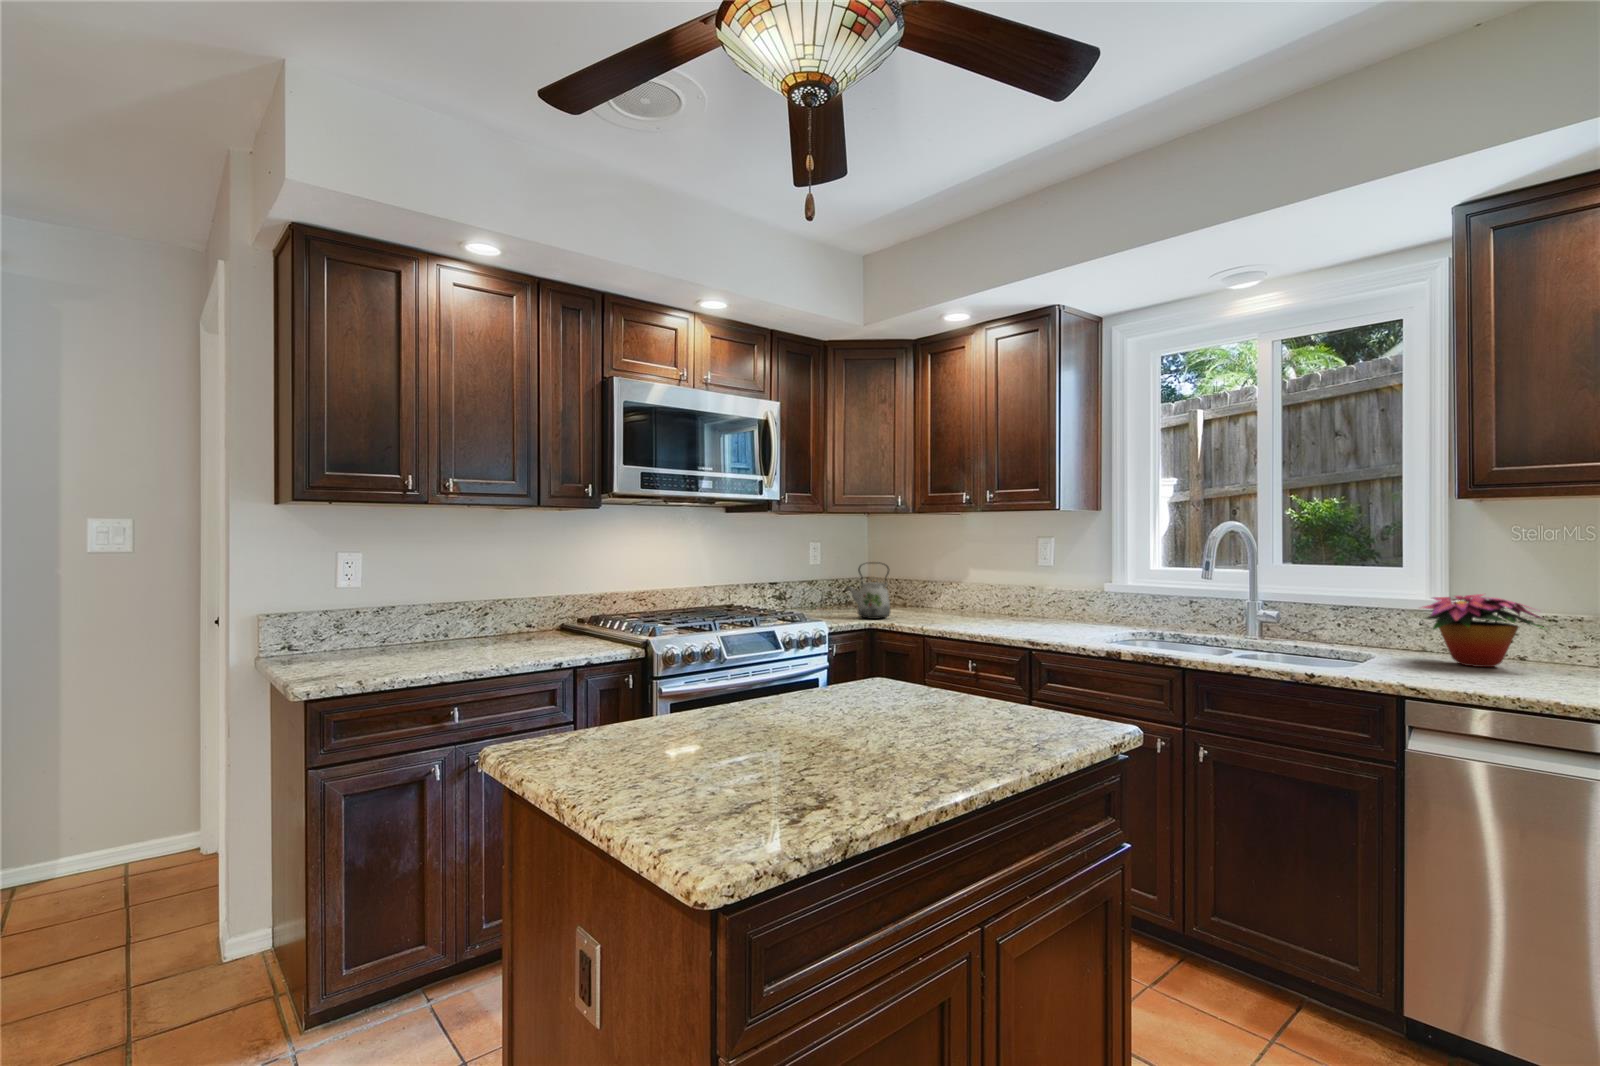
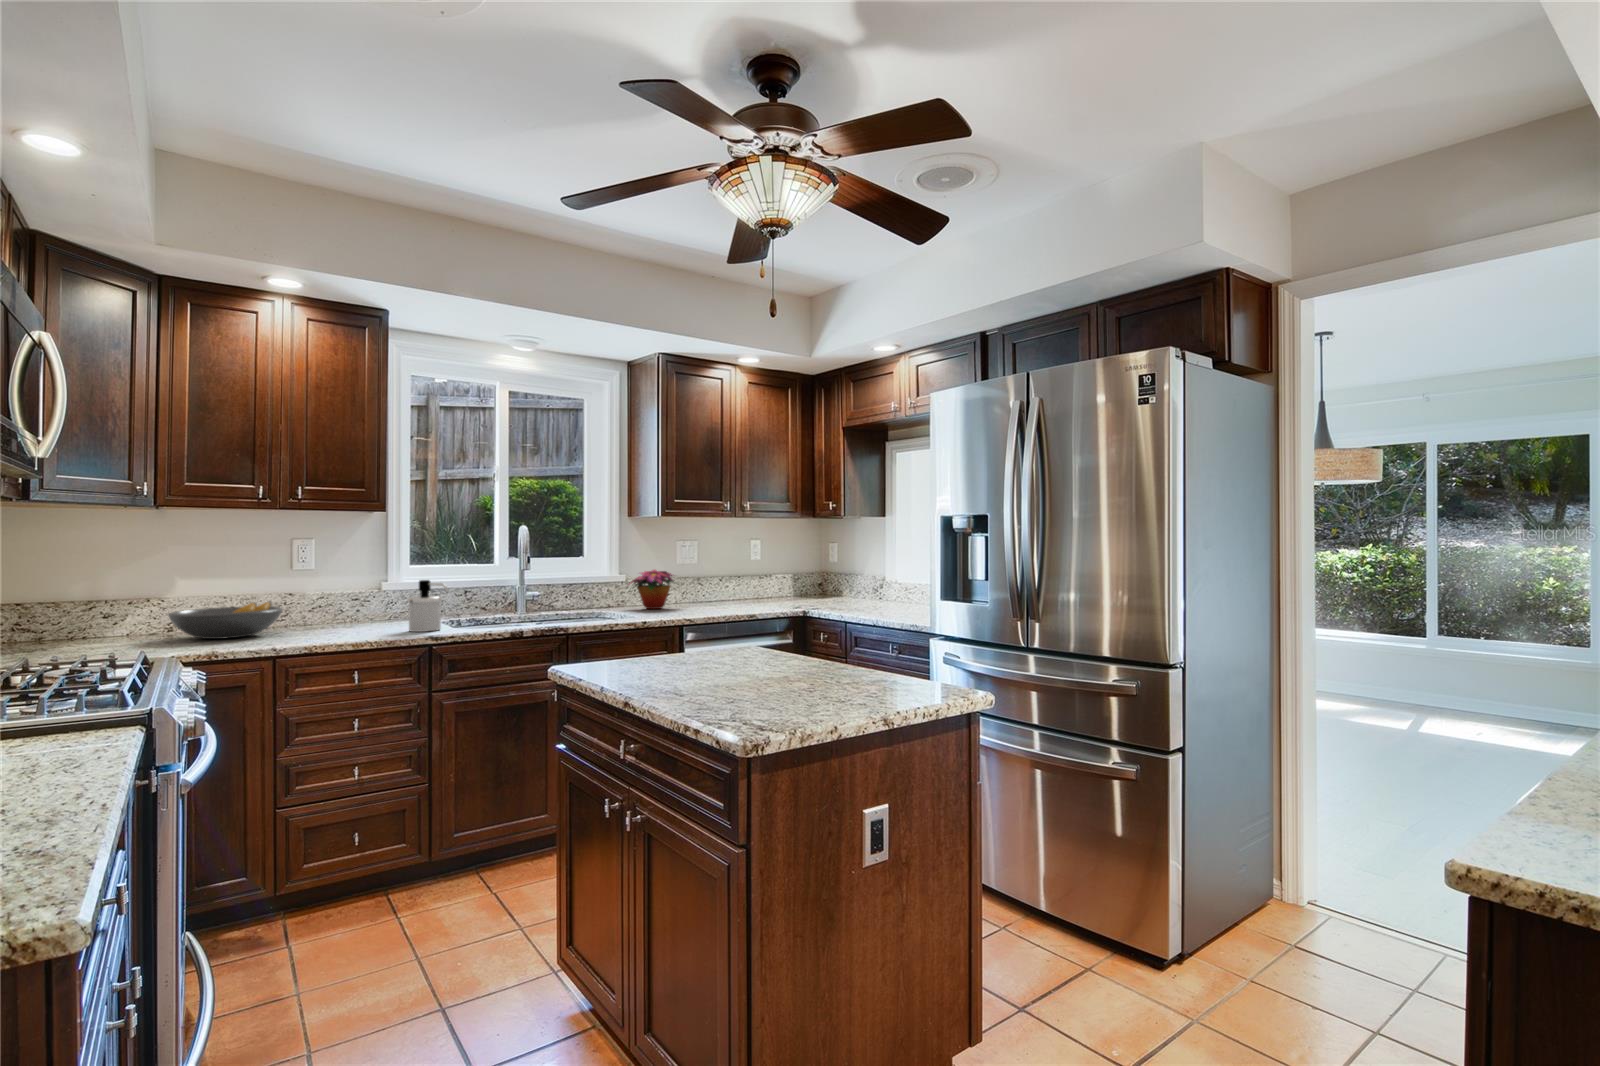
kettle: present [847,562,890,619] -> none [86,574,167,653]
soap dispenser: none [1037,581,1071,637] -> present [407,580,448,632]
fruit bowl: none [918,591,996,619] -> present [168,601,283,639]

